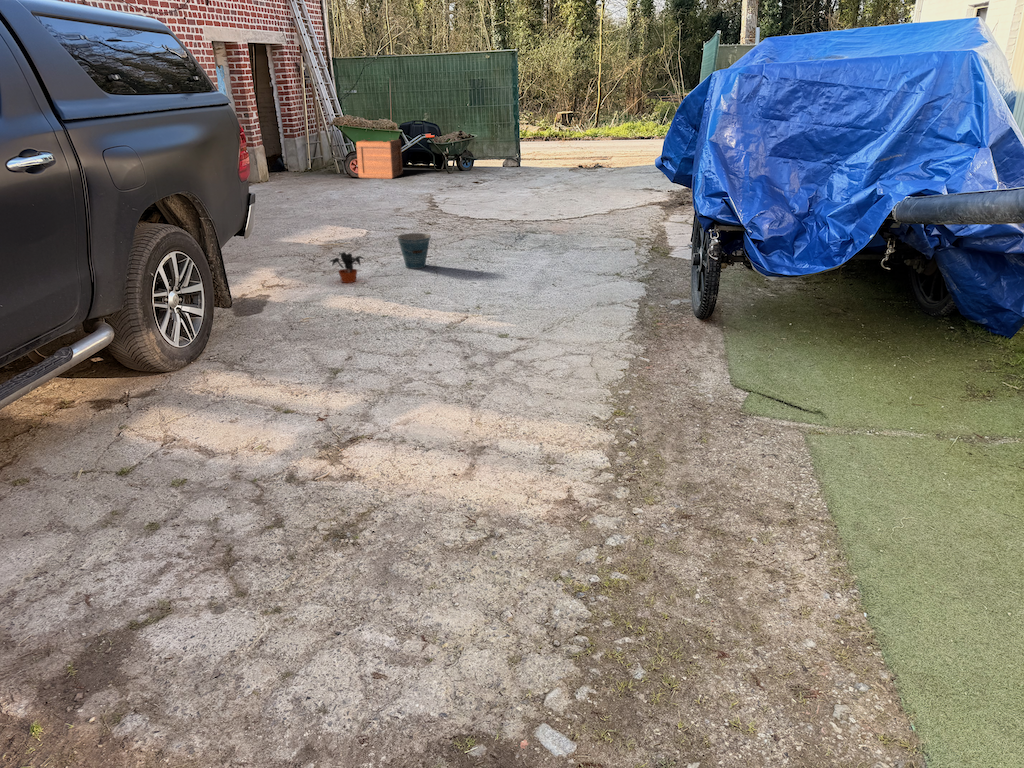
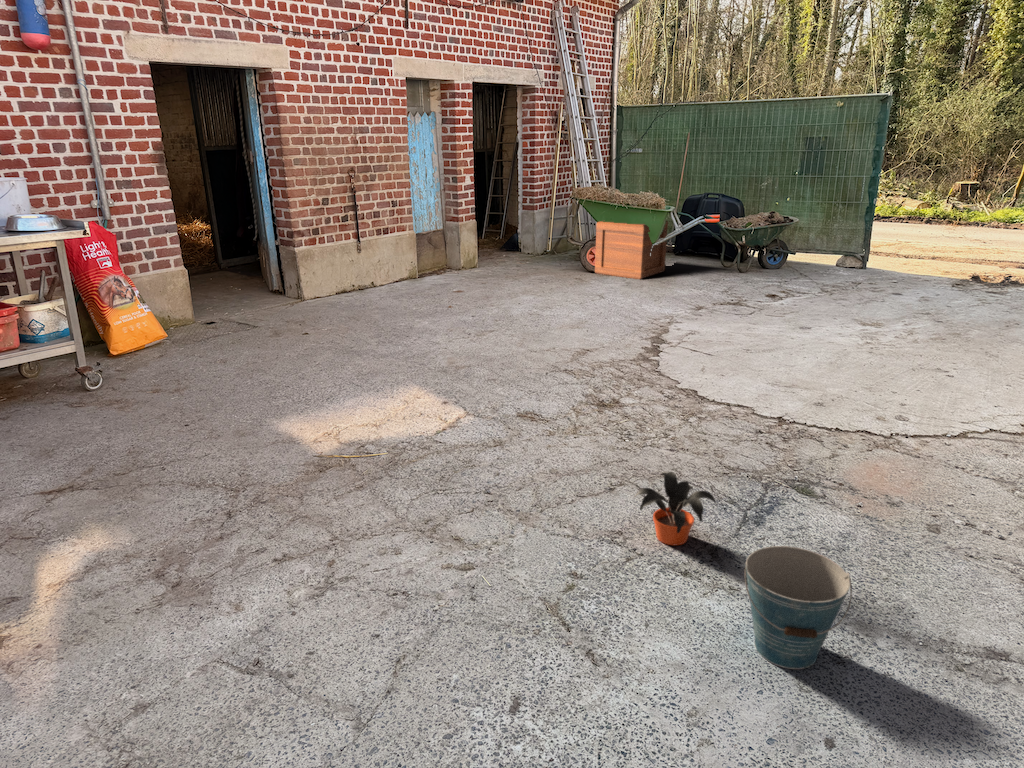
bucket: present [398,233,431,269] -> present [745,546,852,669]
potted plant: present [330,252,364,283] -> present [635,472,715,545]

